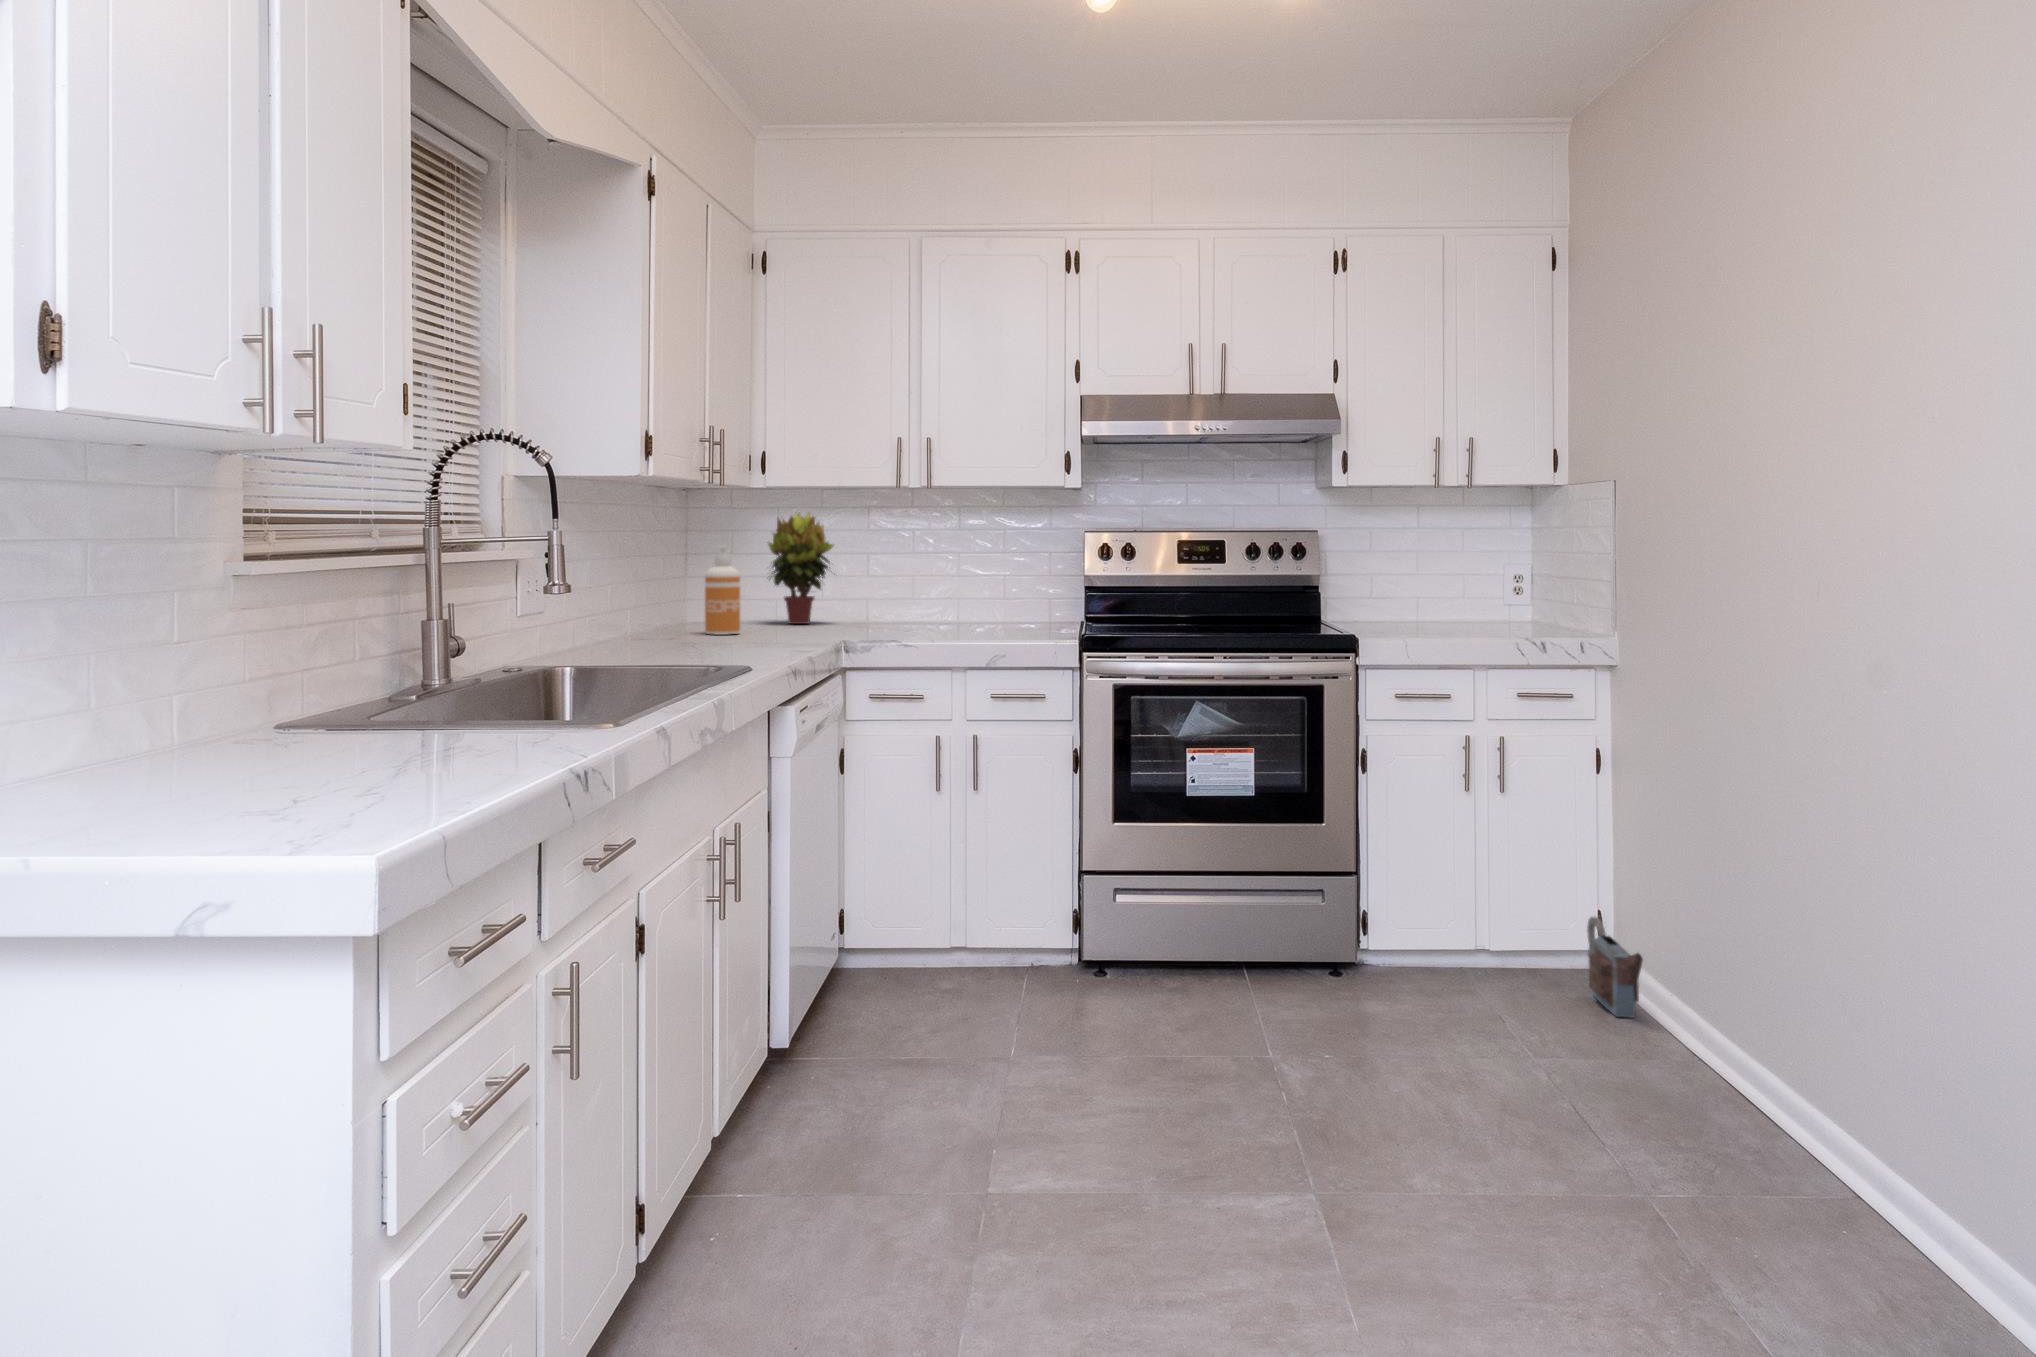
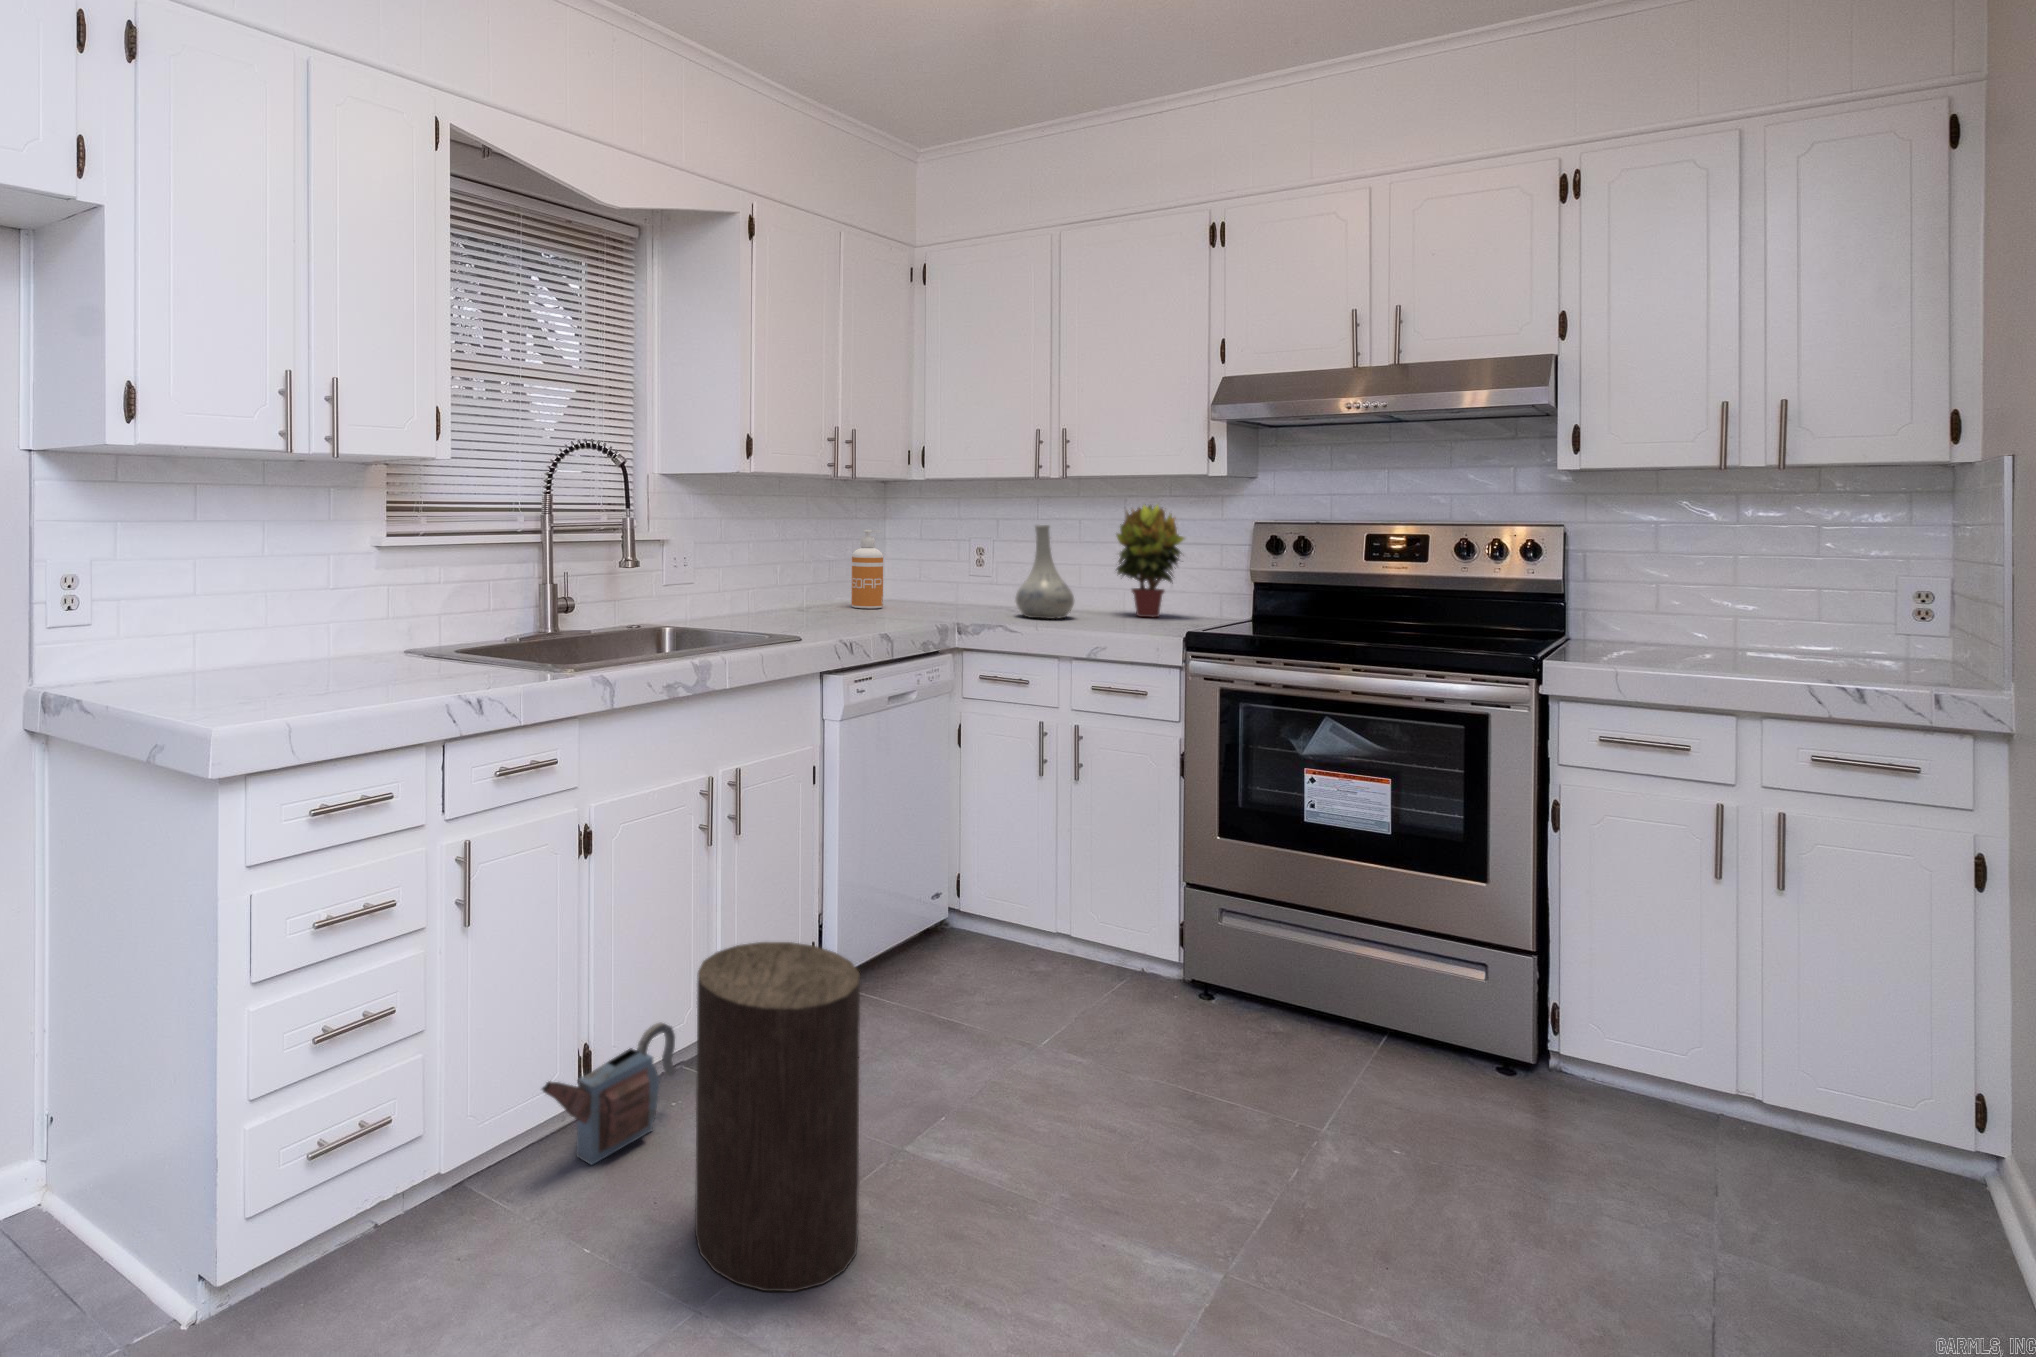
potted plant: present [768,513,833,624] -> present [1117,505,1184,617]
vase: none [883,537,942,633] -> present [1015,525,1074,619]
watering can: present [1587,917,1643,1017] -> present [542,1022,676,1165]
stool: none [898,950,1060,1272] -> present [695,942,860,1291]

